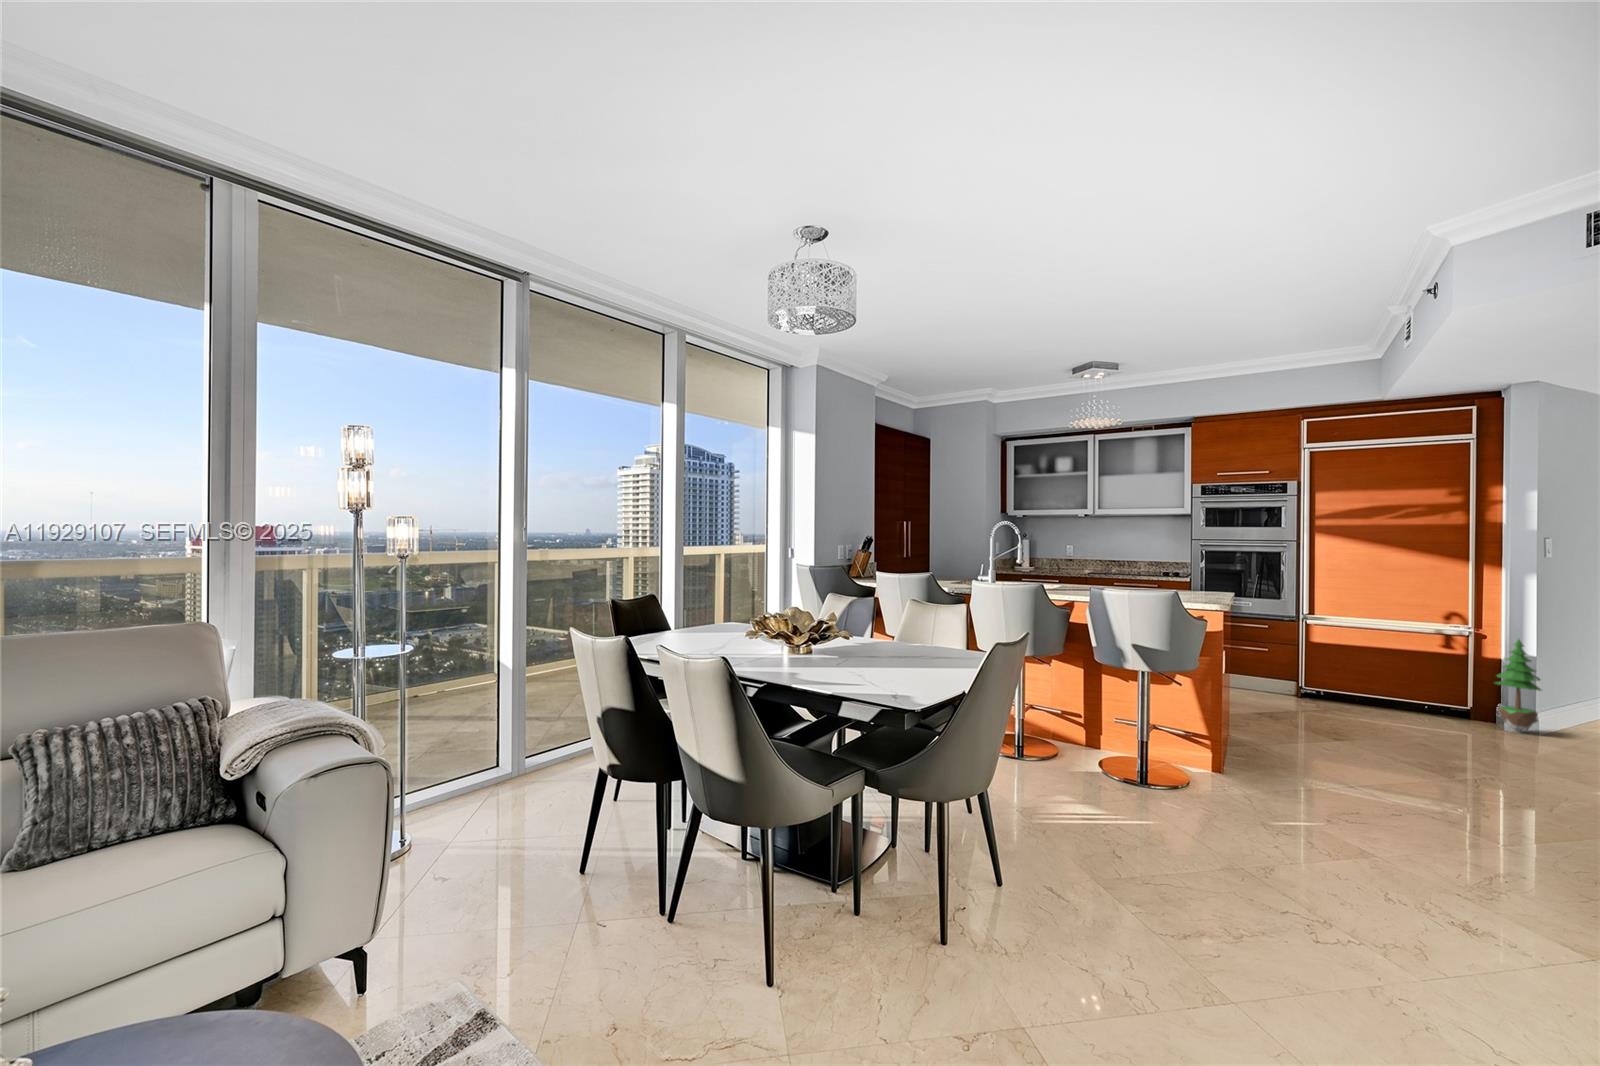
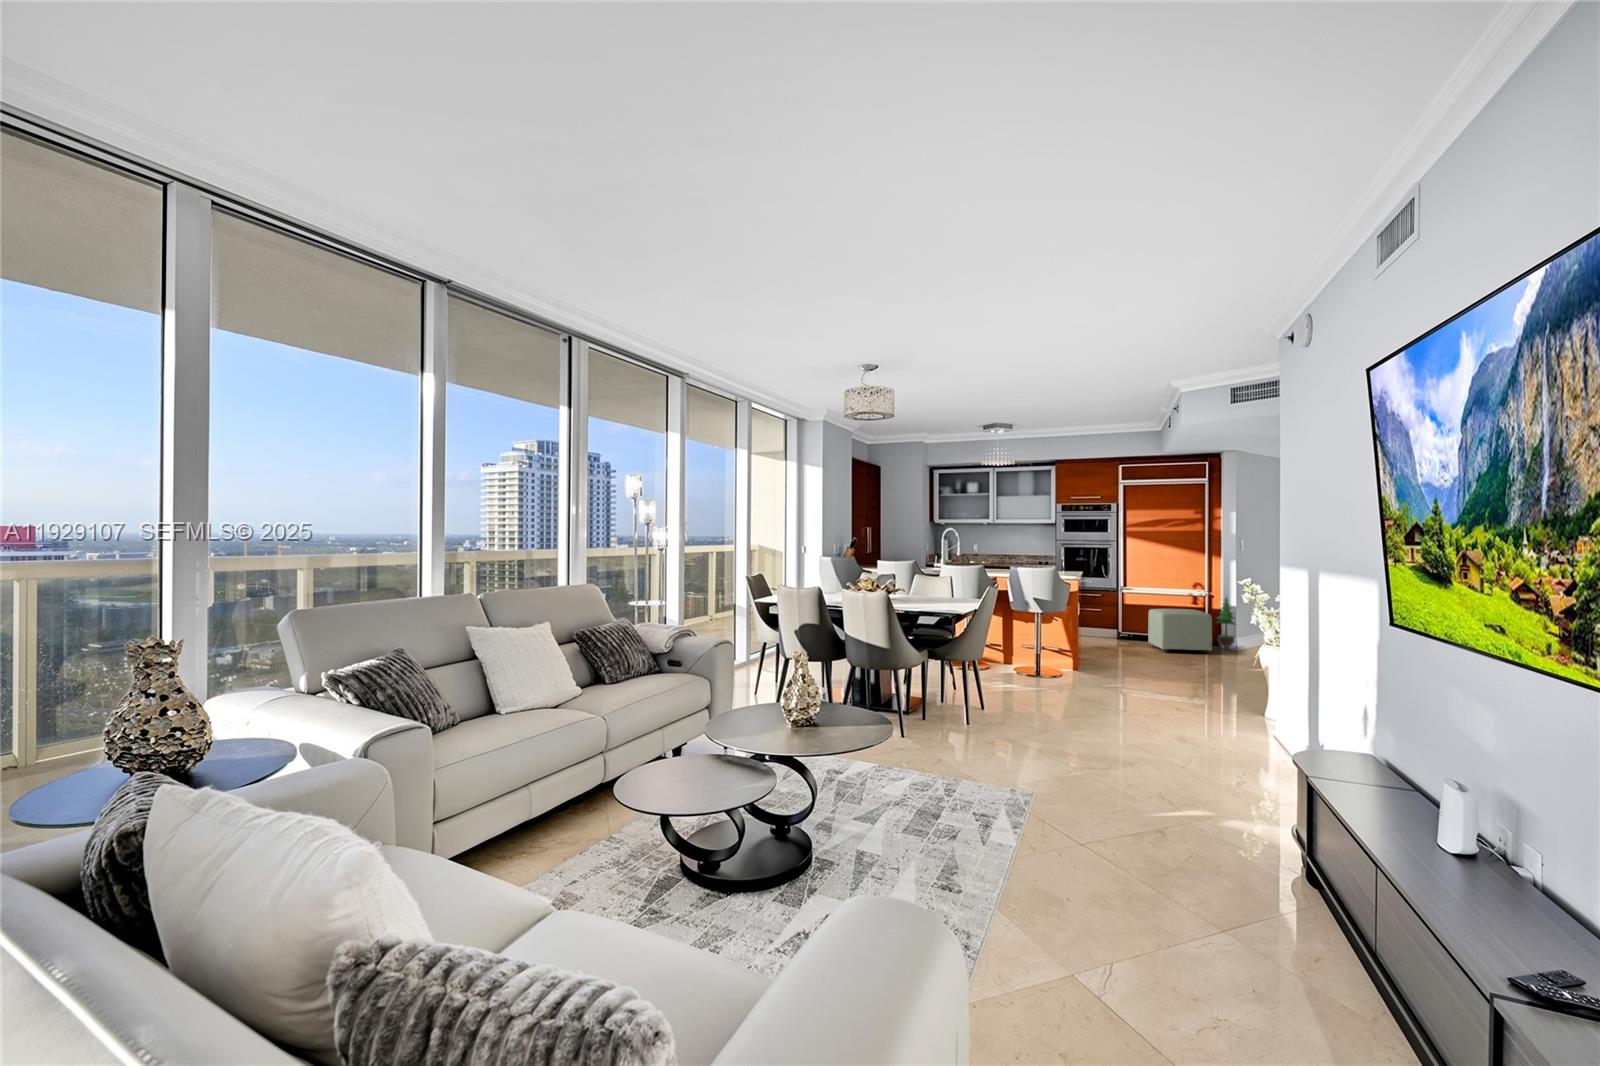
ottoman: none [1357,654,1497,741] -> present [1148,609,1212,653]

